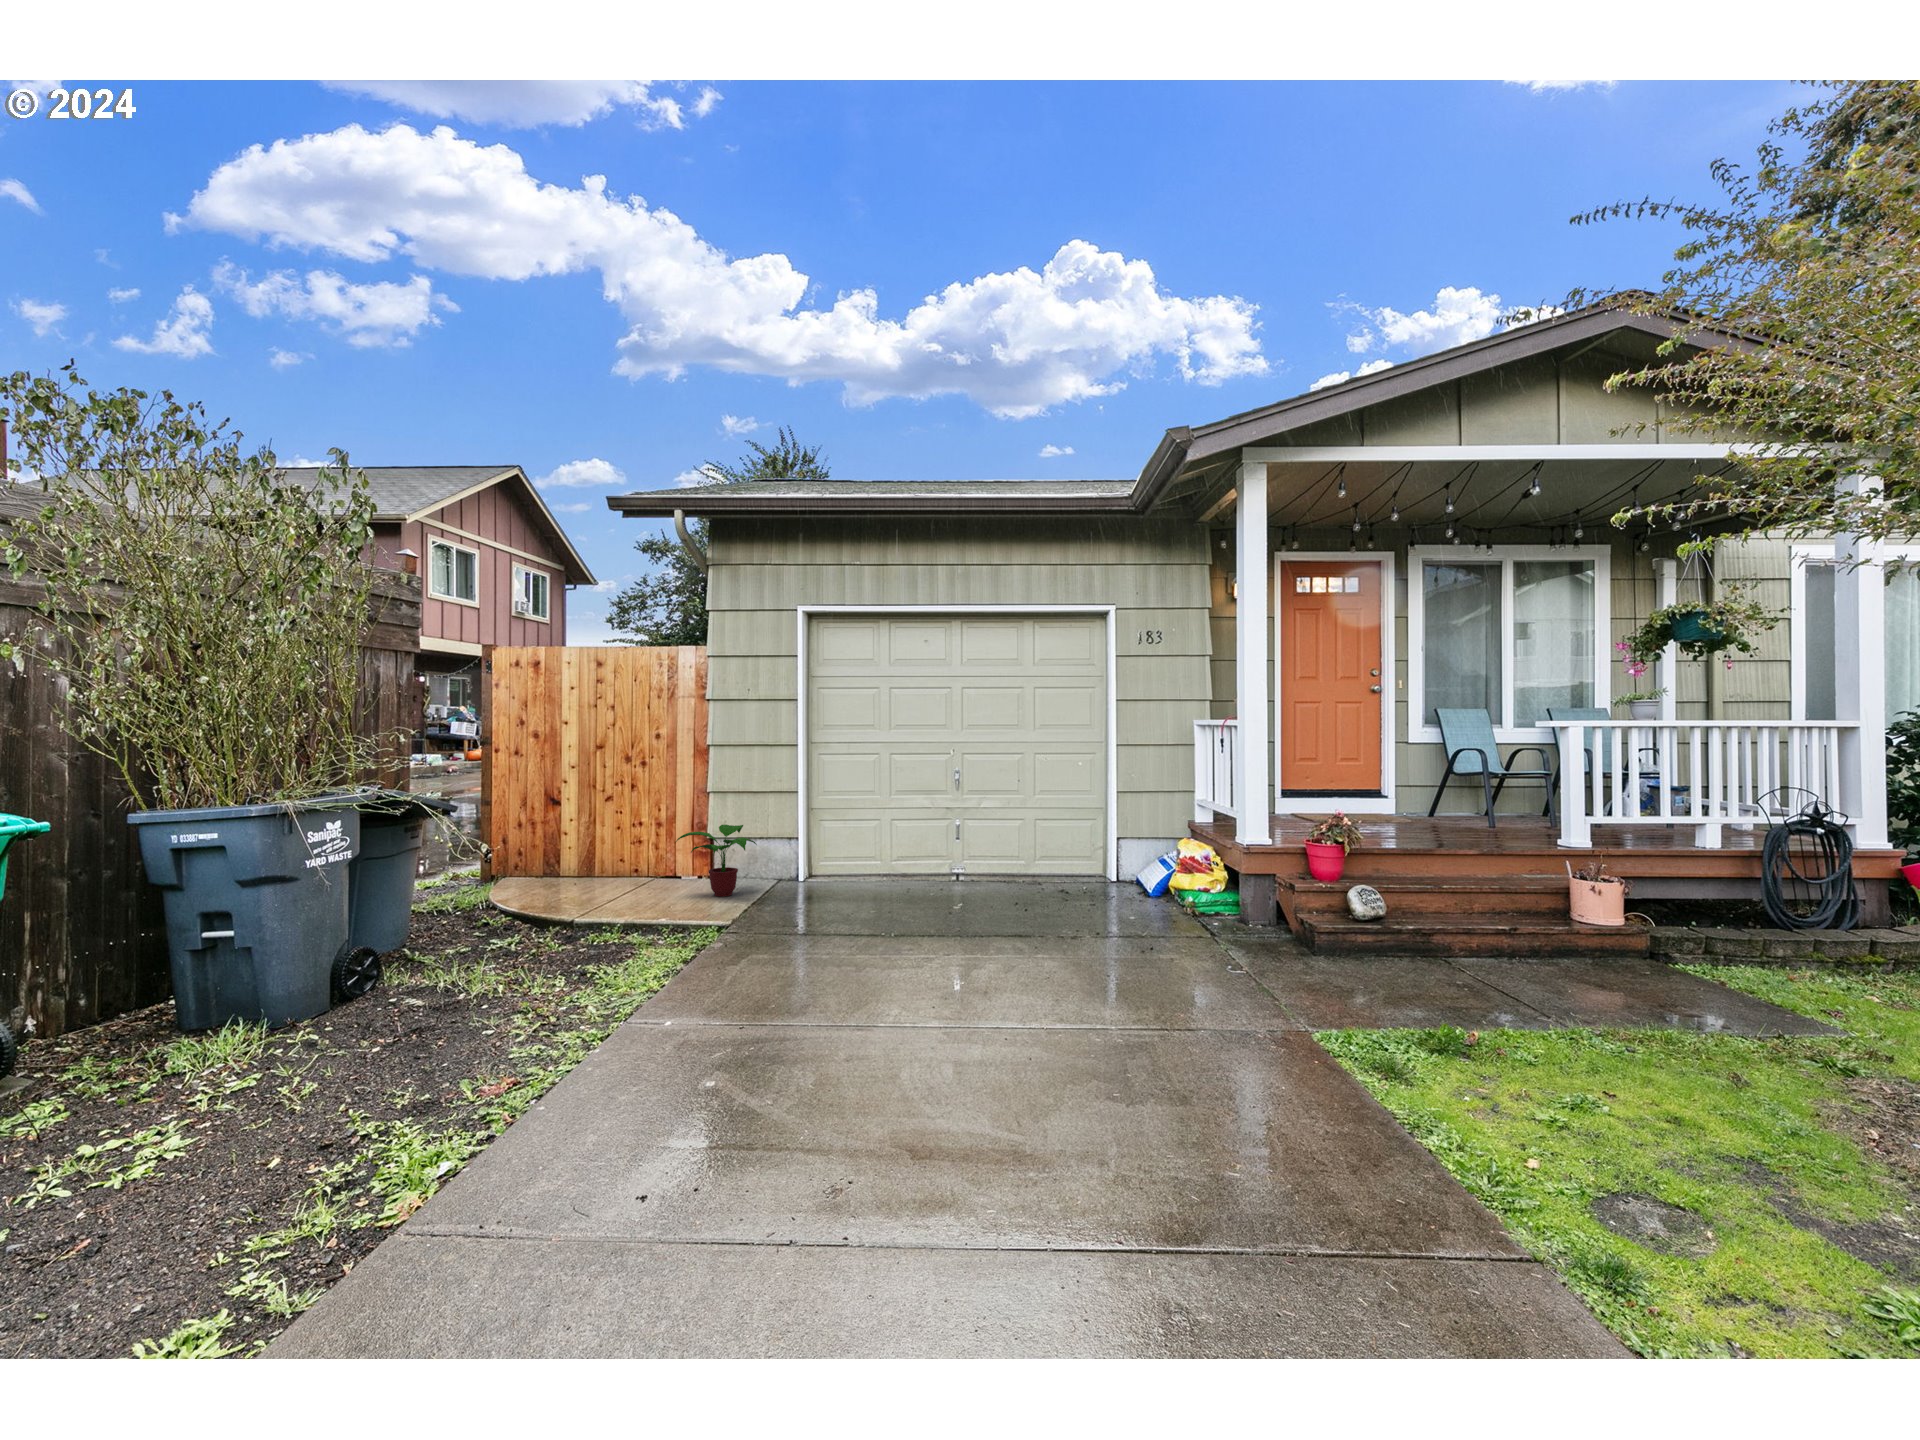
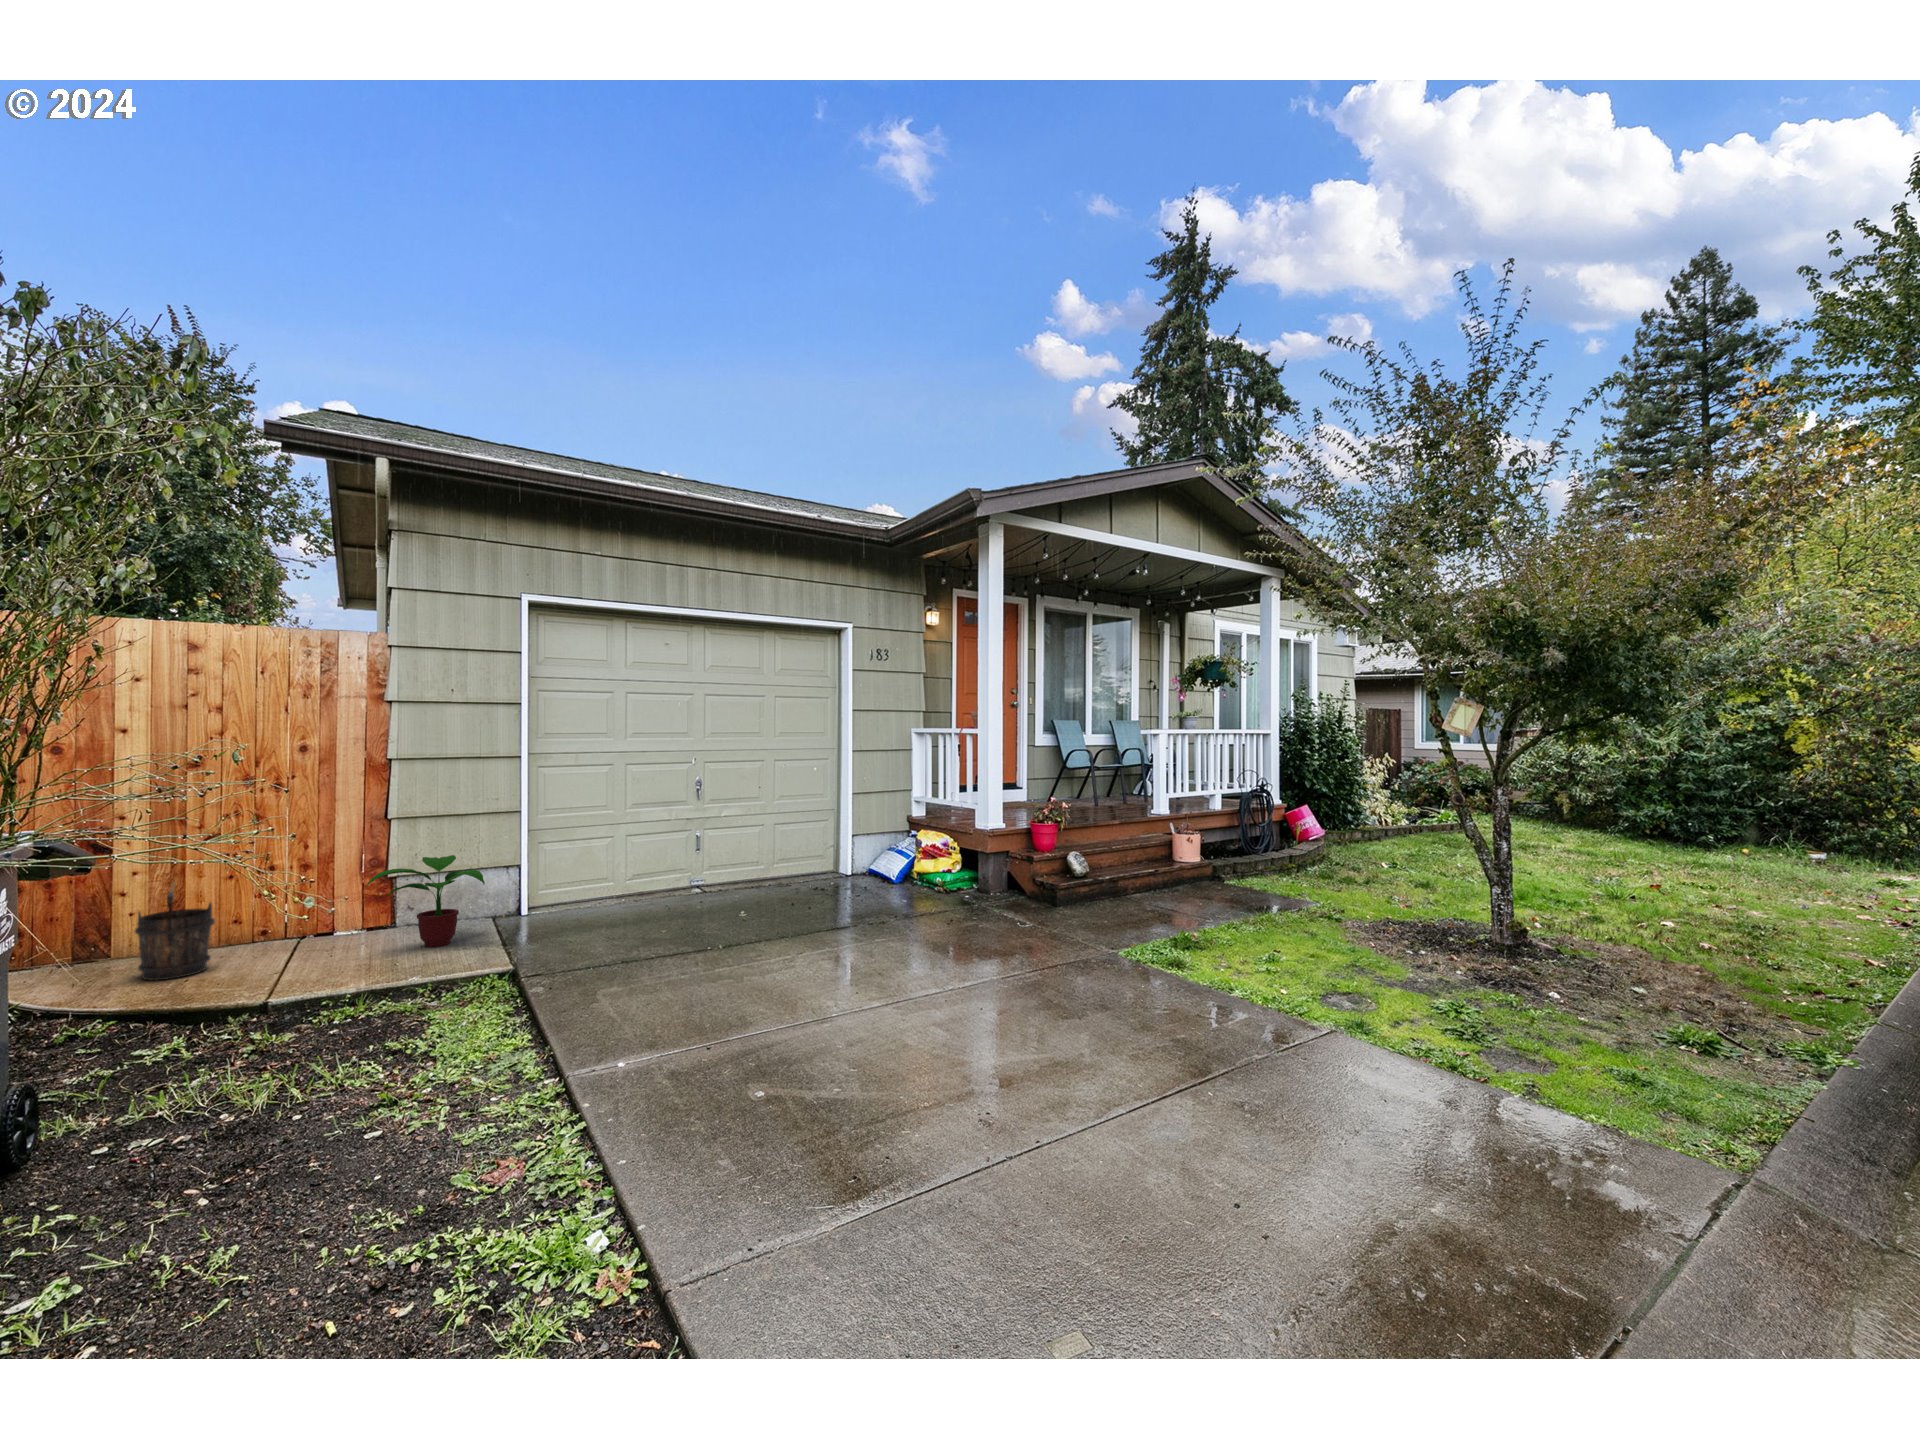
bucket: none [557,827,600,894] -> present [135,881,215,980]

